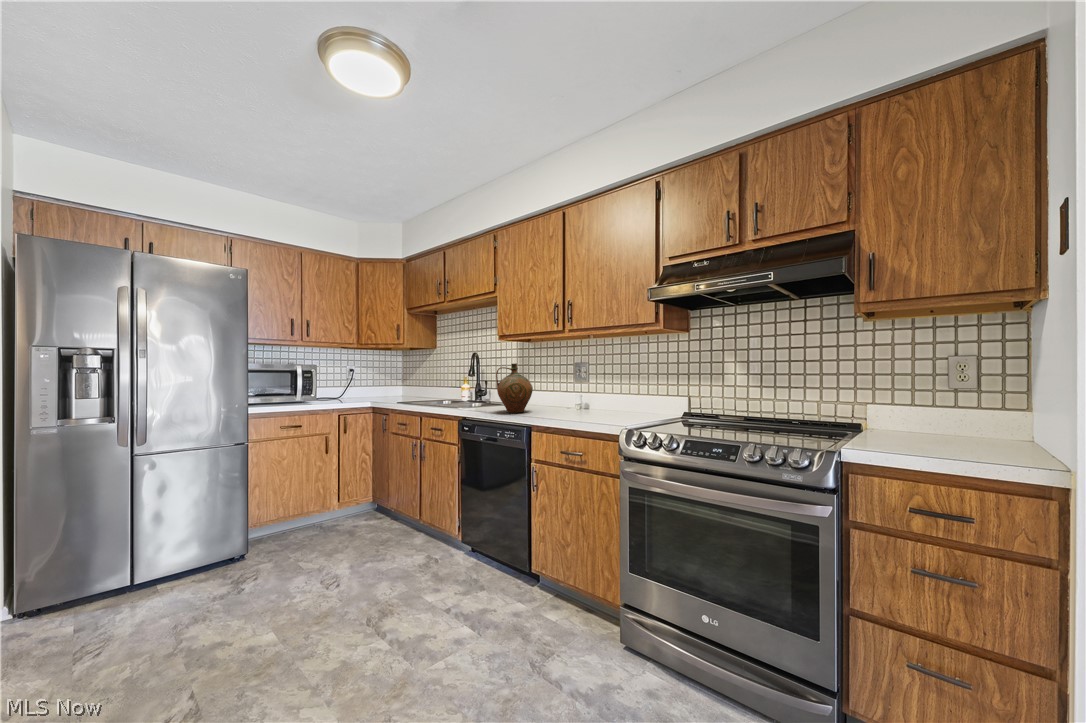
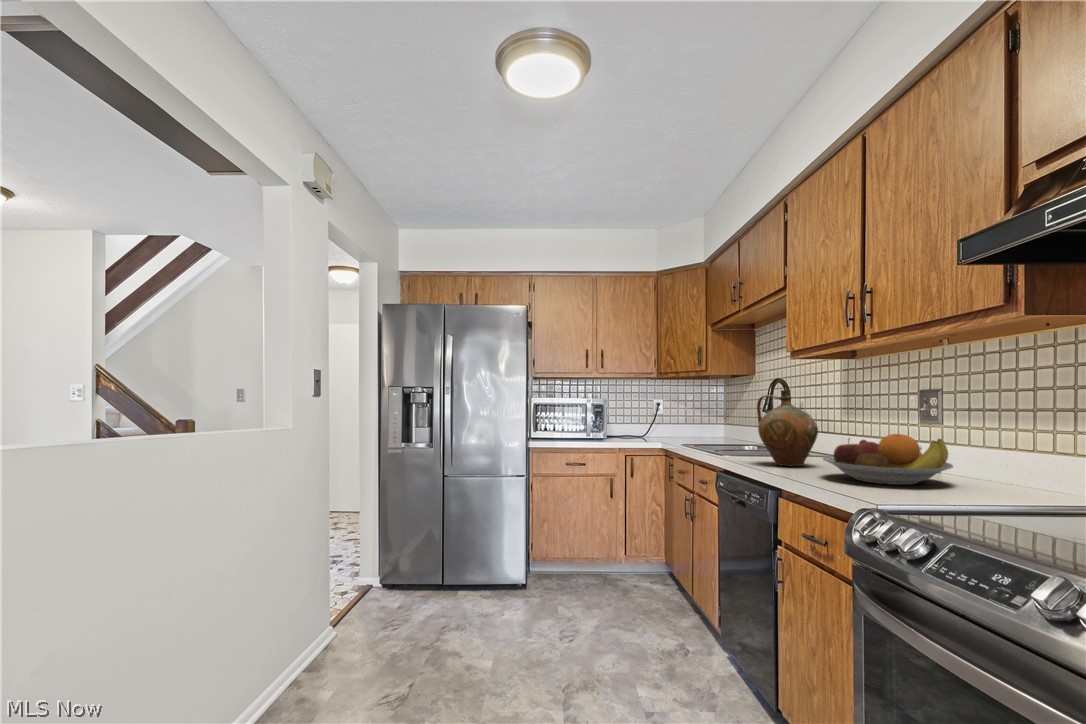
fruit bowl: none [552,389,613,417] -> present [823,434,953,485]

